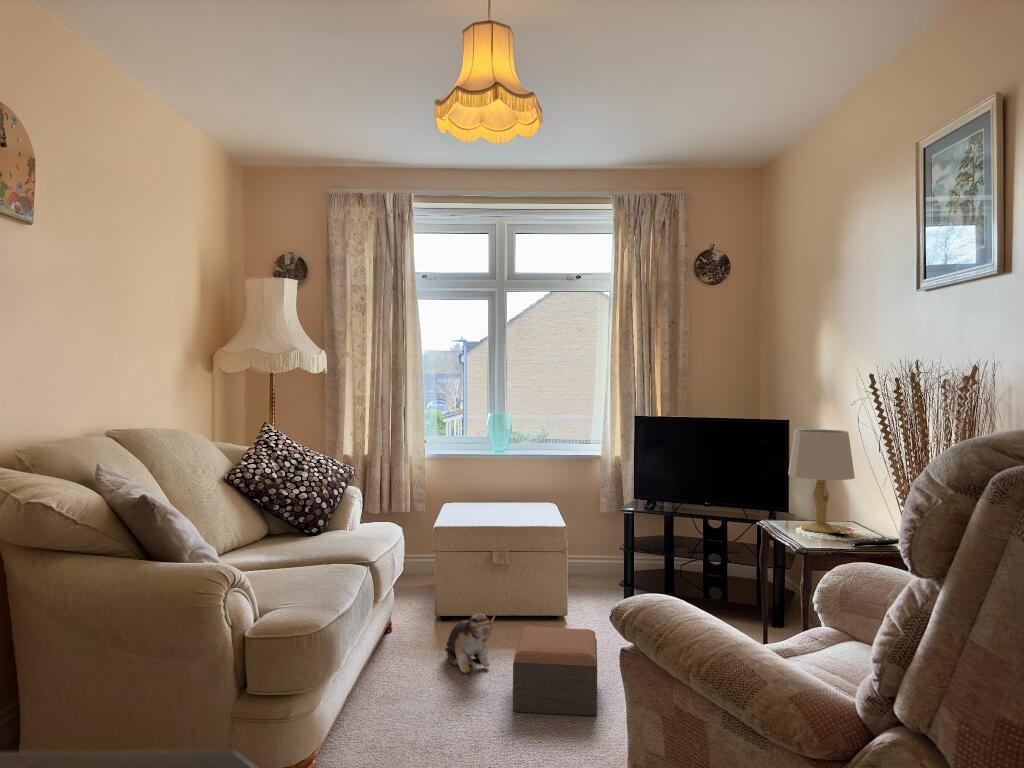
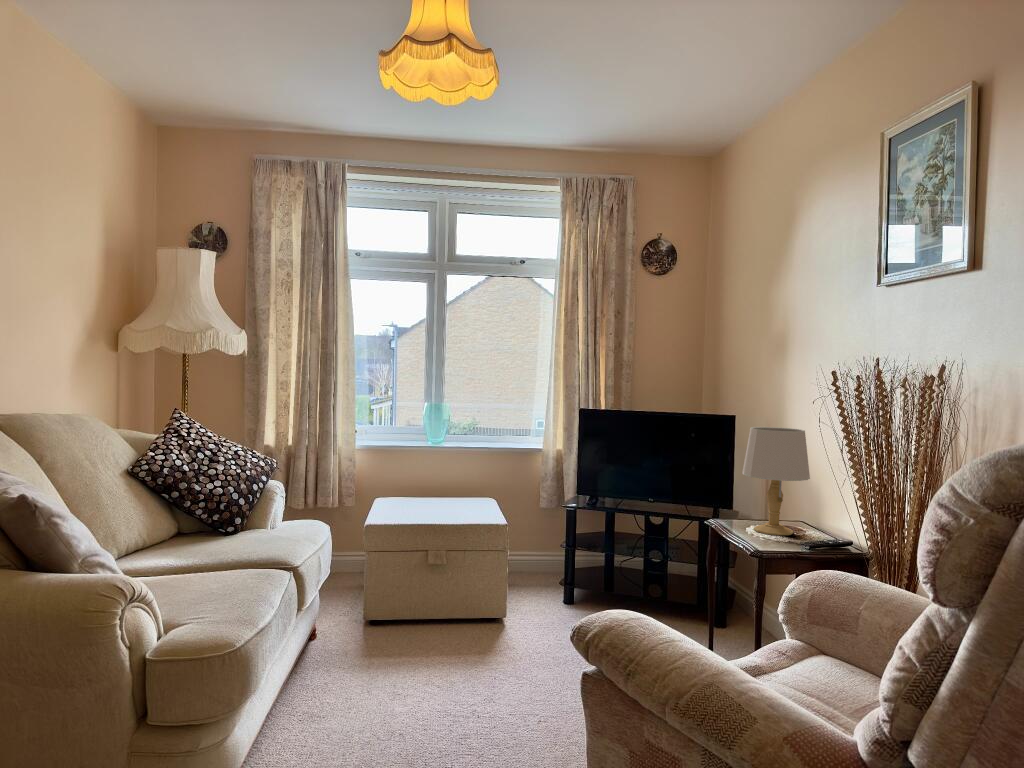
plush toy: present [447,613,495,673] -> none [376,621,432,687]
footstool: present [513,627,597,716] -> none [451,636,544,733]

